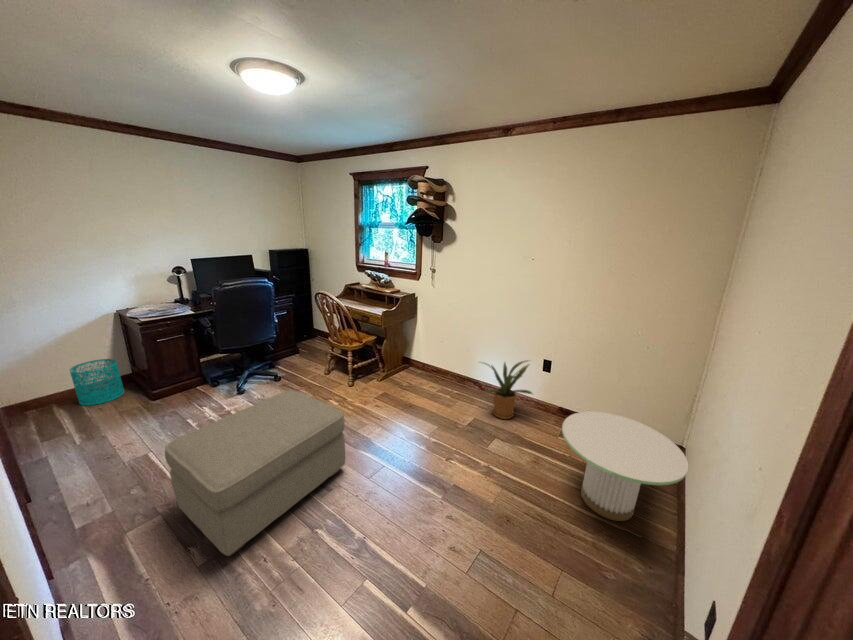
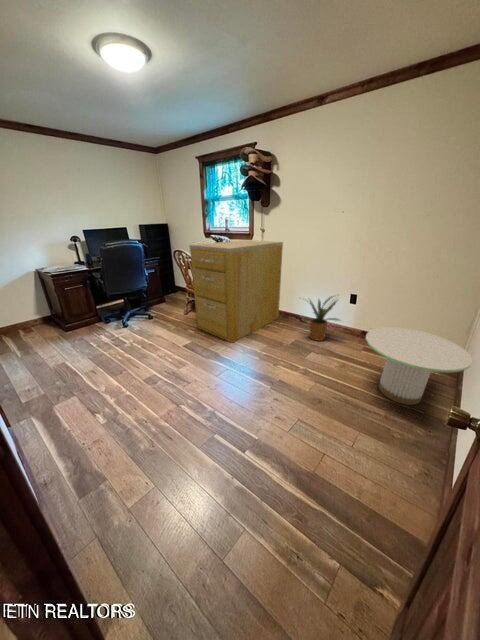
filing cabinet: none [338,279,459,422] -> present [189,240,283,343]
wastebasket: present [70,359,124,405] -> none [10,303,48,334]
ottoman: present [165,390,345,557] -> none [73,316,200,420]

